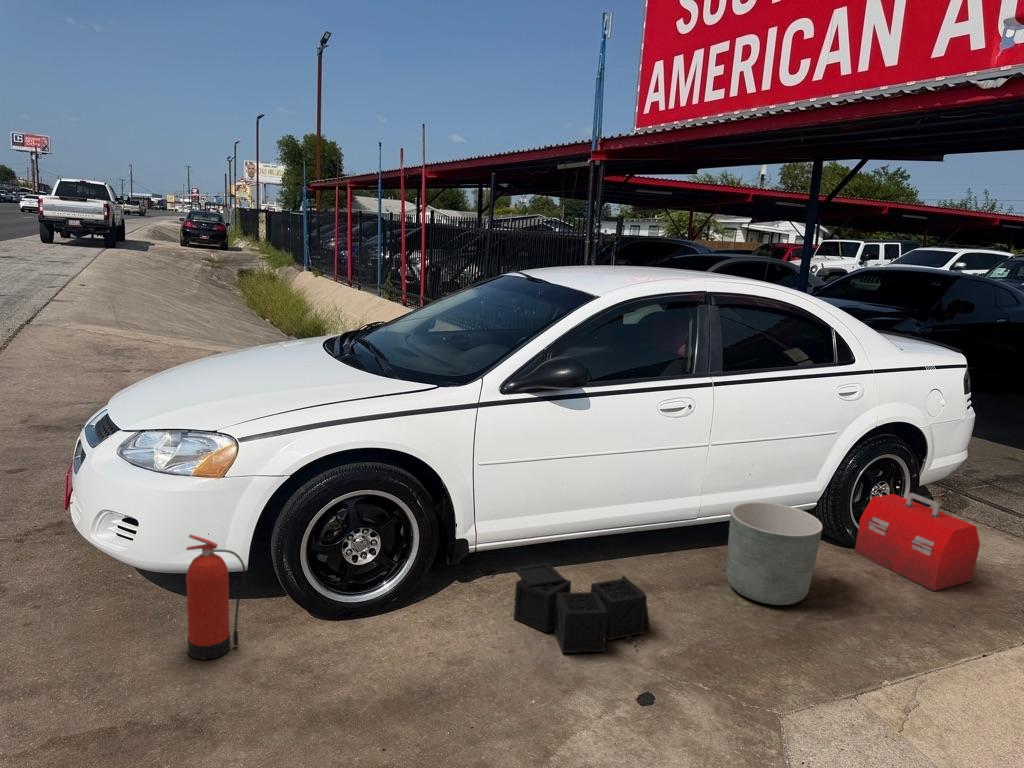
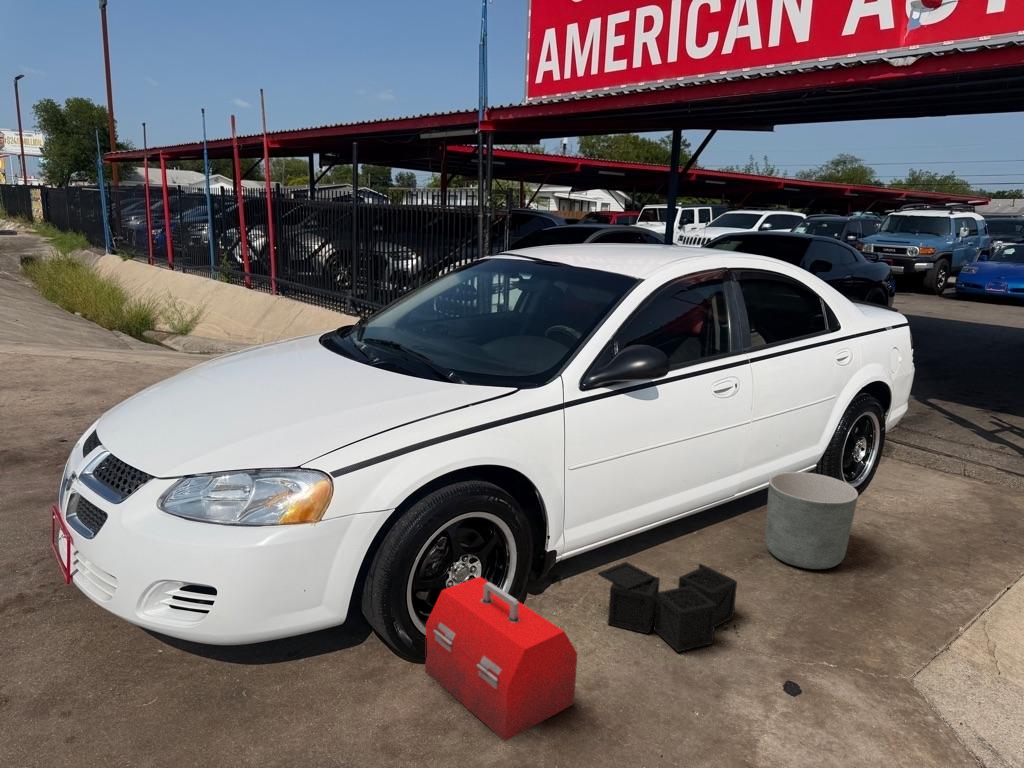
toolbox: present [855,493,980,591] -> present [425,577,577,741]
fire extinguisher: present [186,535,246,659] -> none [296,595,360,733]

